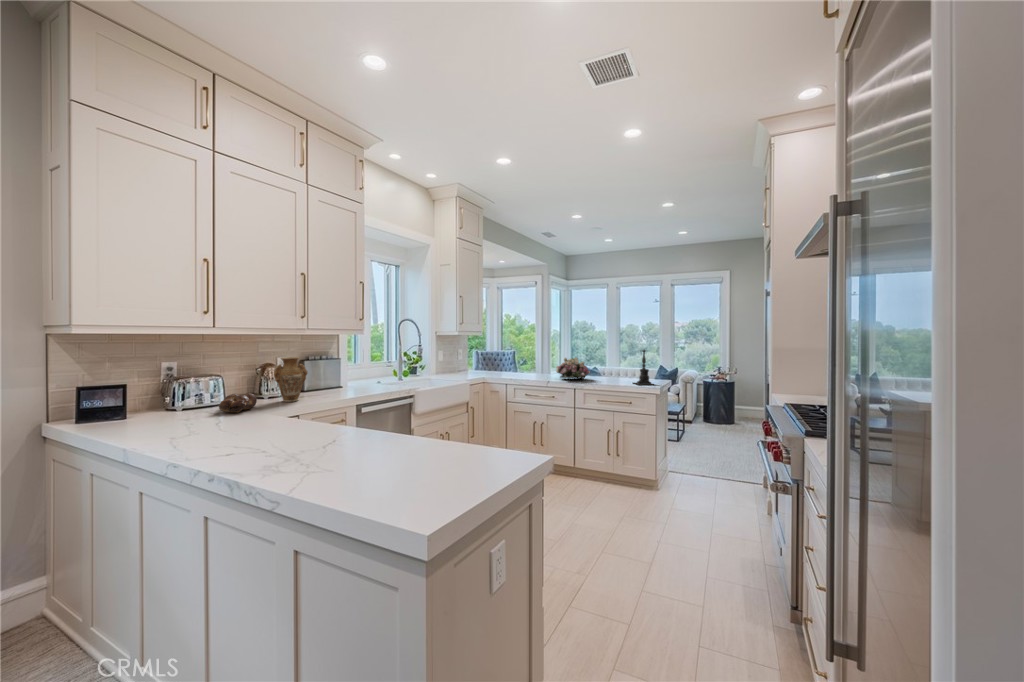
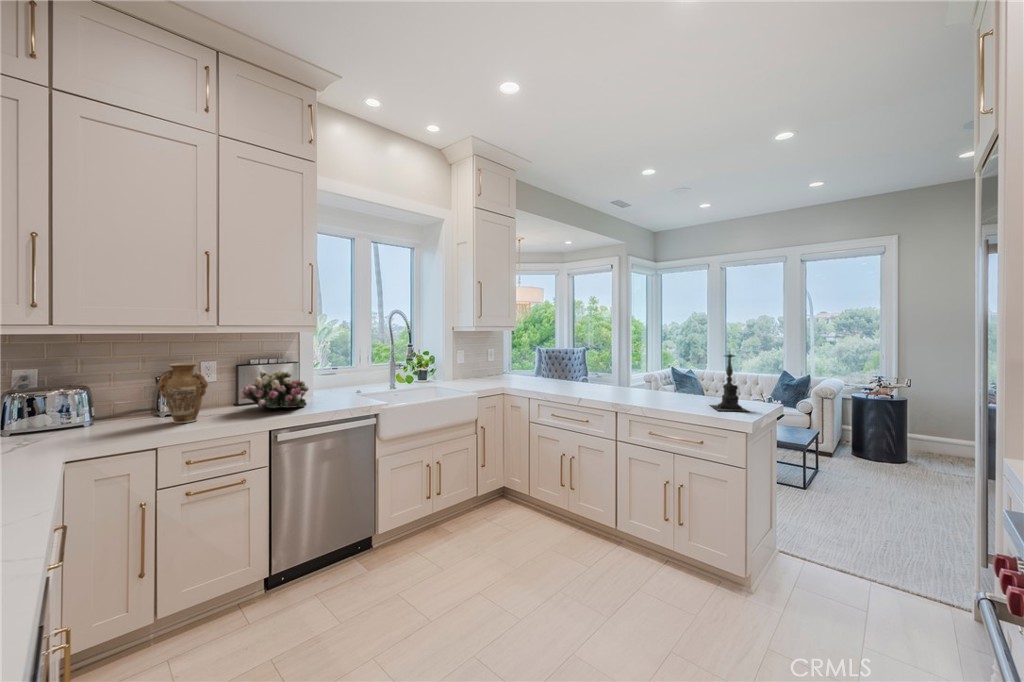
flower arrangement: present [556,358,590,379] -> present [239,371,308,408]
bread loaf: present [219,393,257,412] -> none [39,413,120,443]

